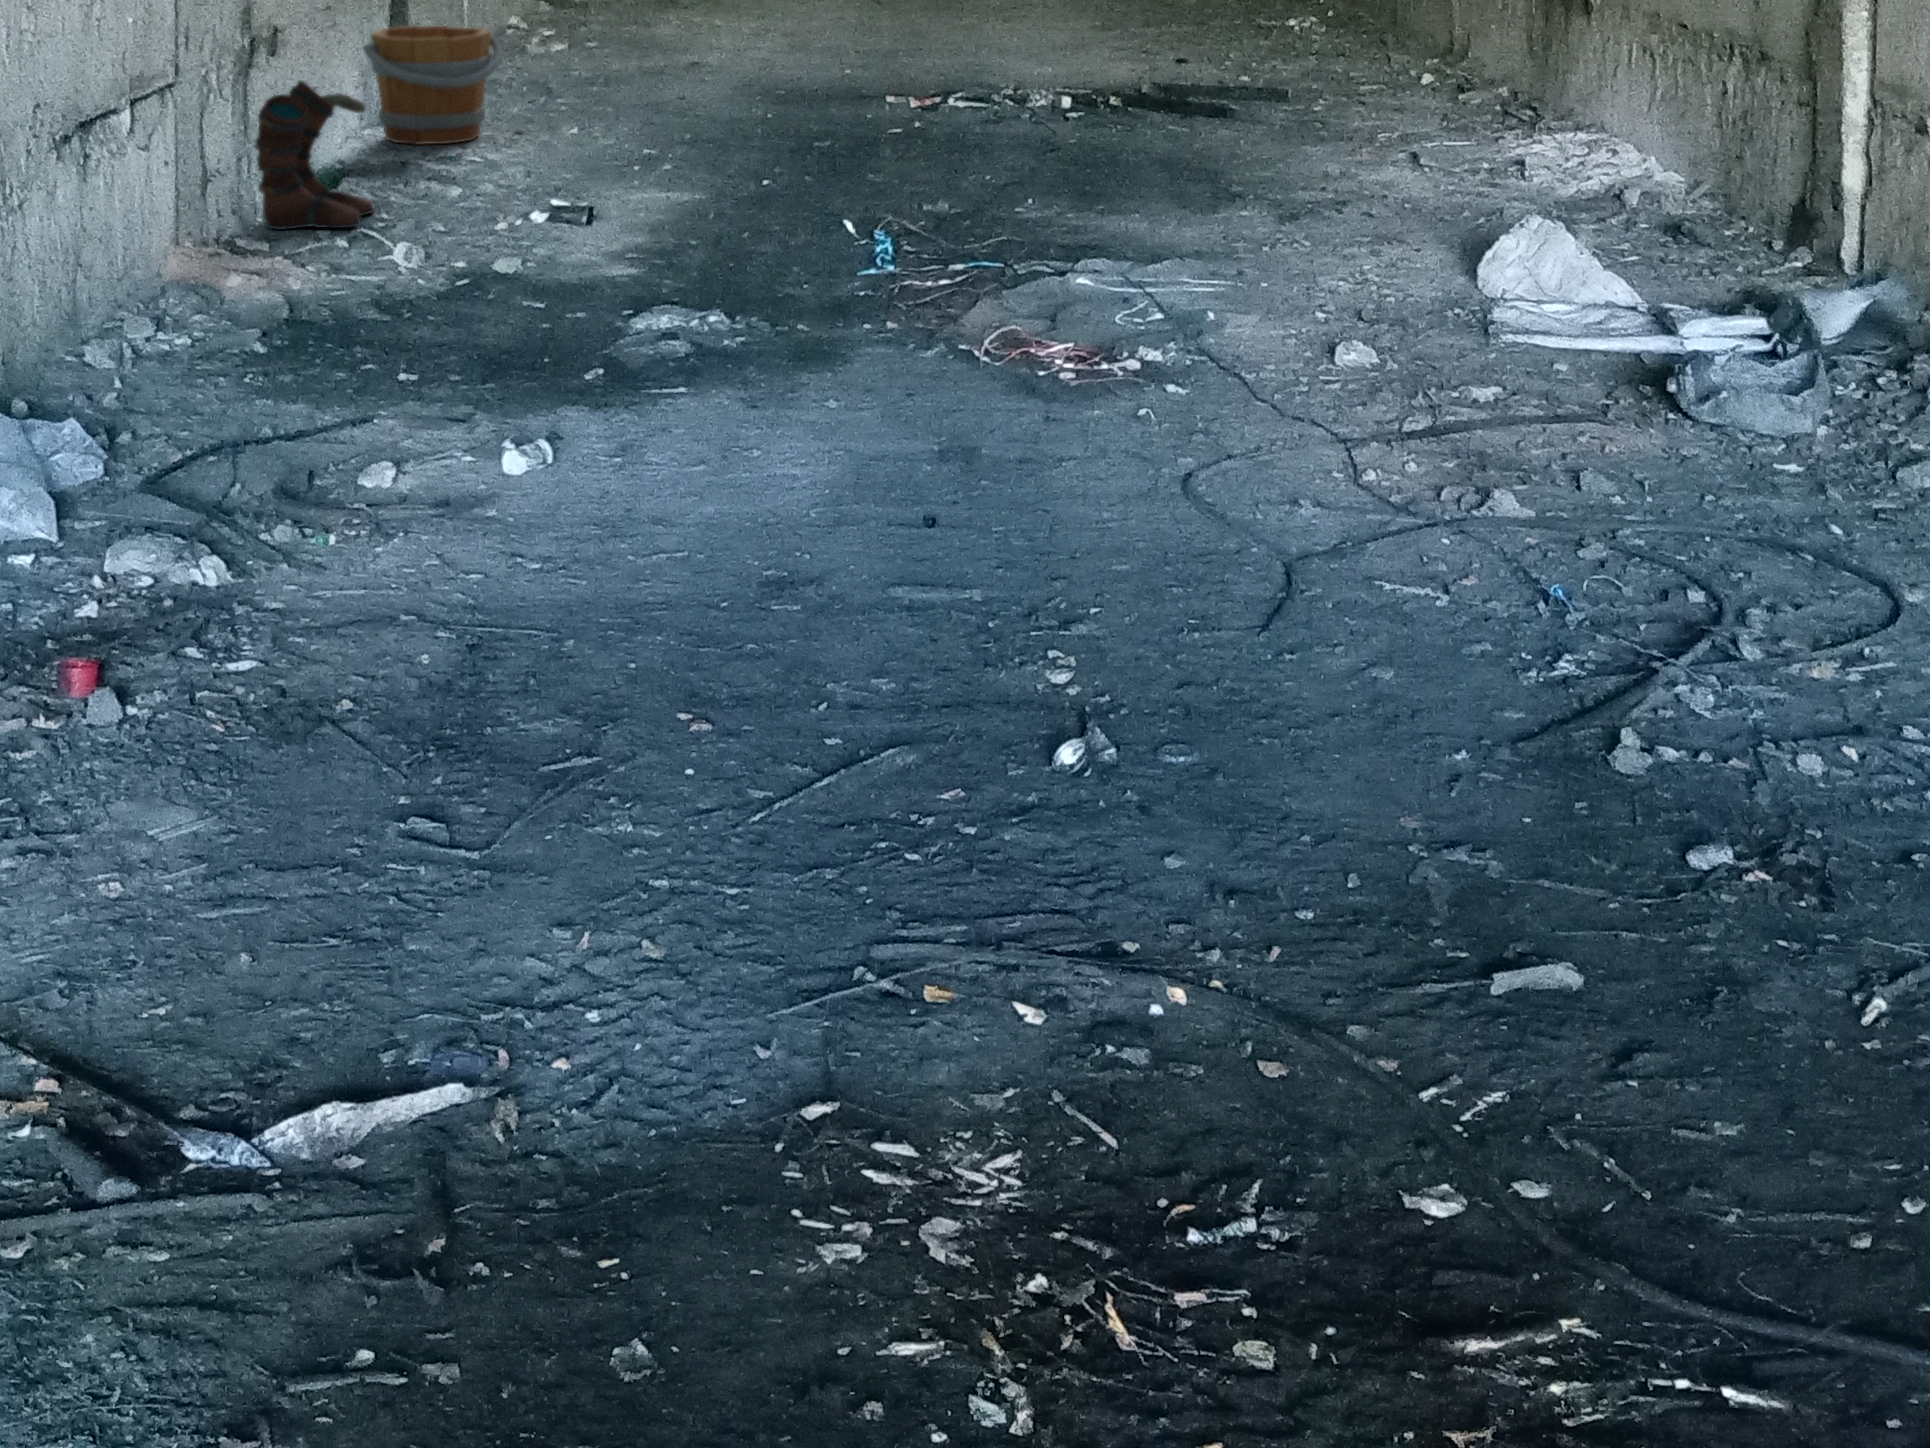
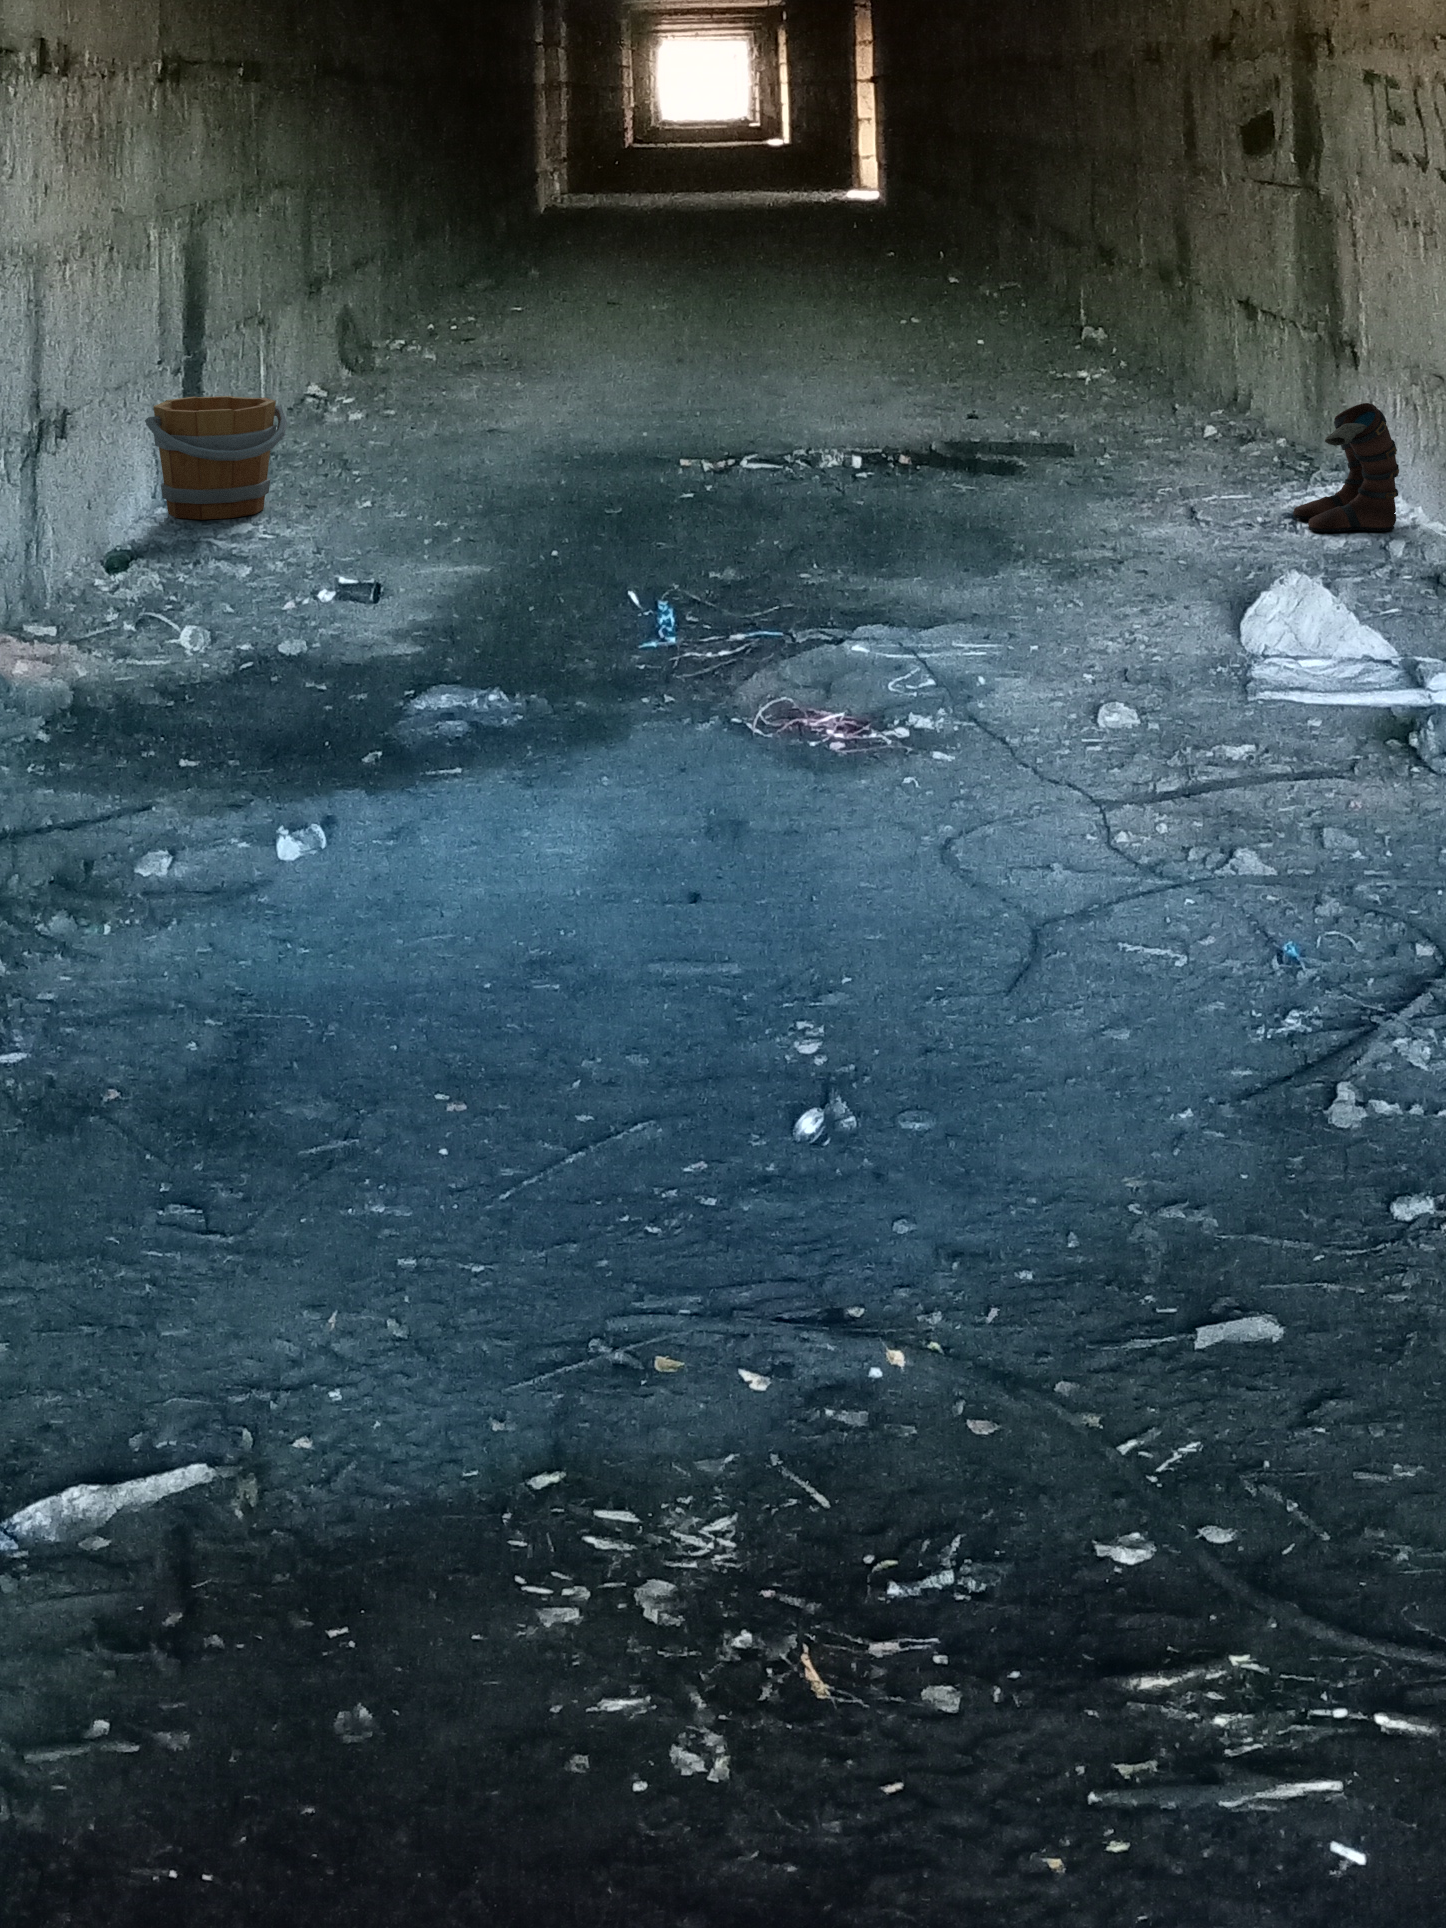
boots: present [255,81,374,230] -> present [1293,403,1399,532]

